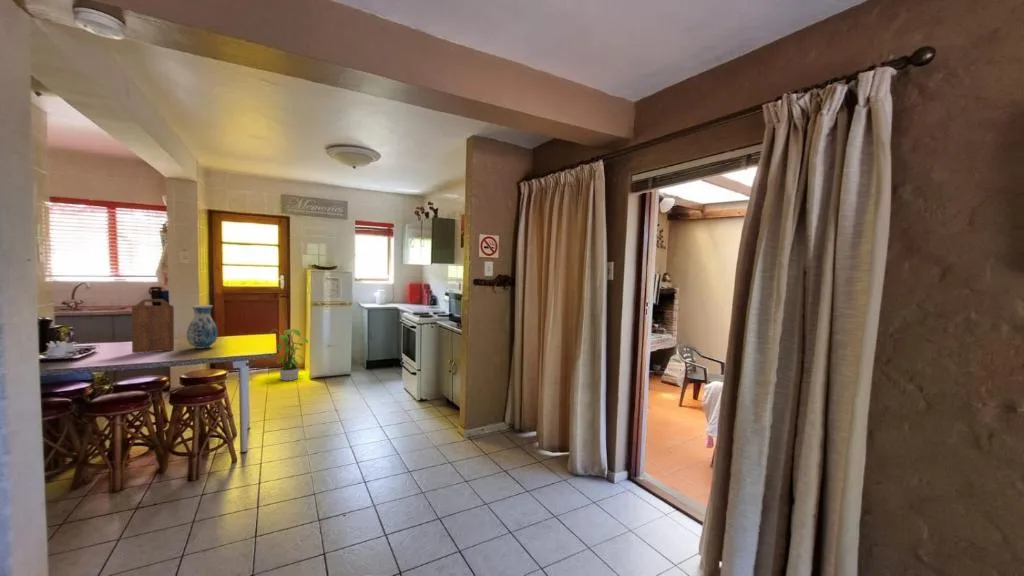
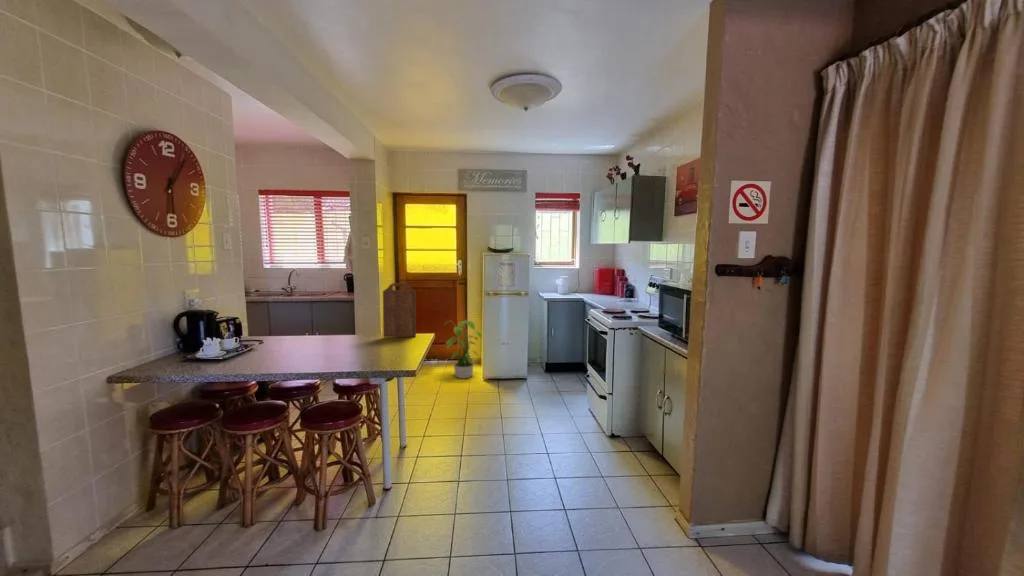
cutting board: present [132,299,174,353] -> present [383,283,416,337]
vase: present [187,305,218,349] -> none [333,297,365,350]

